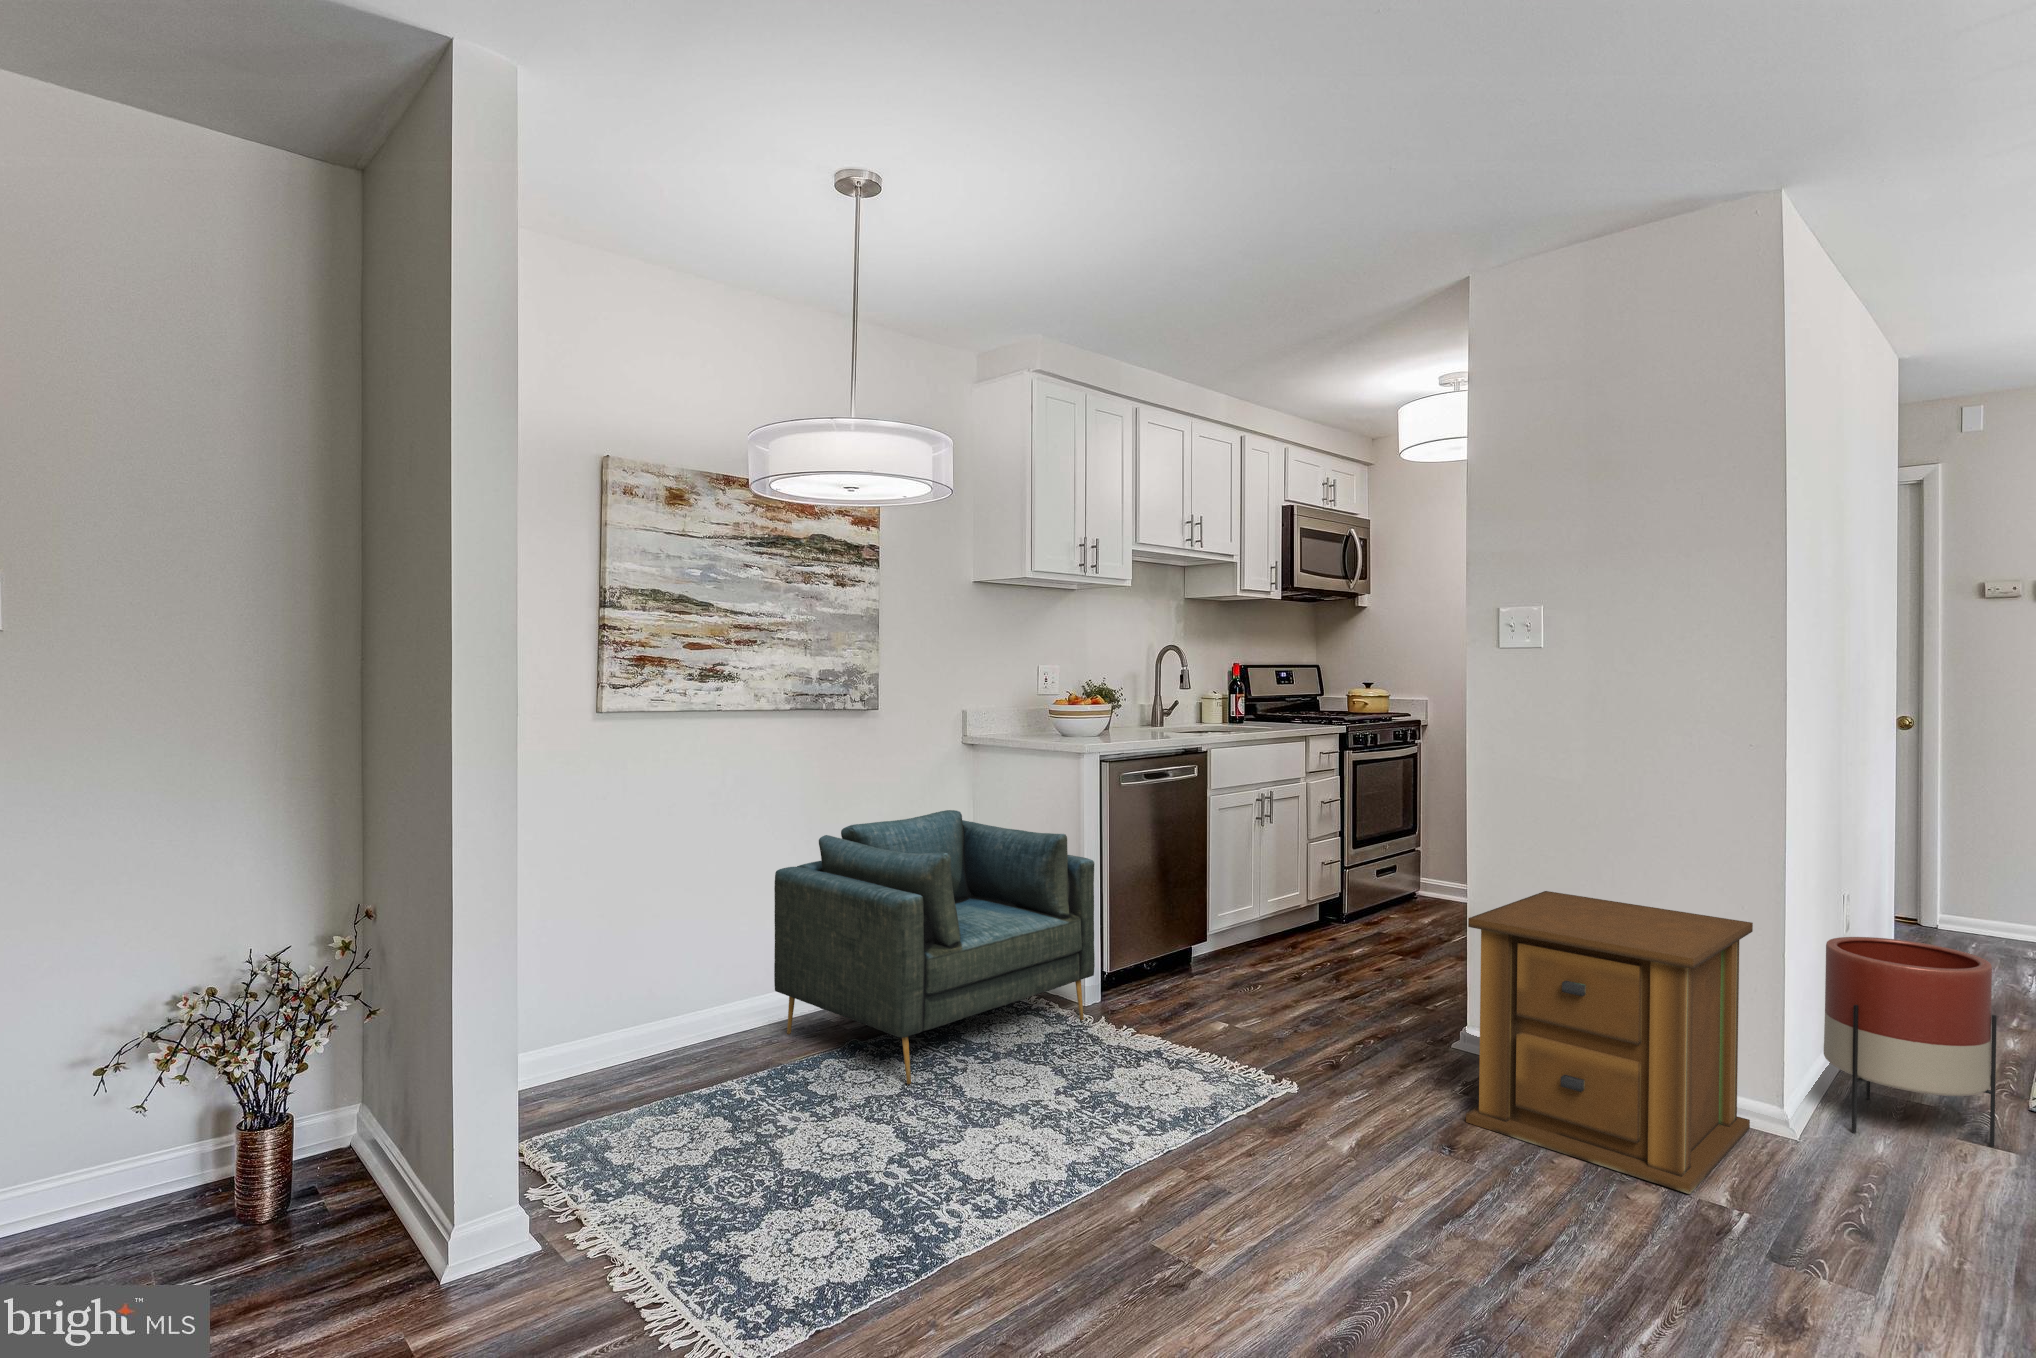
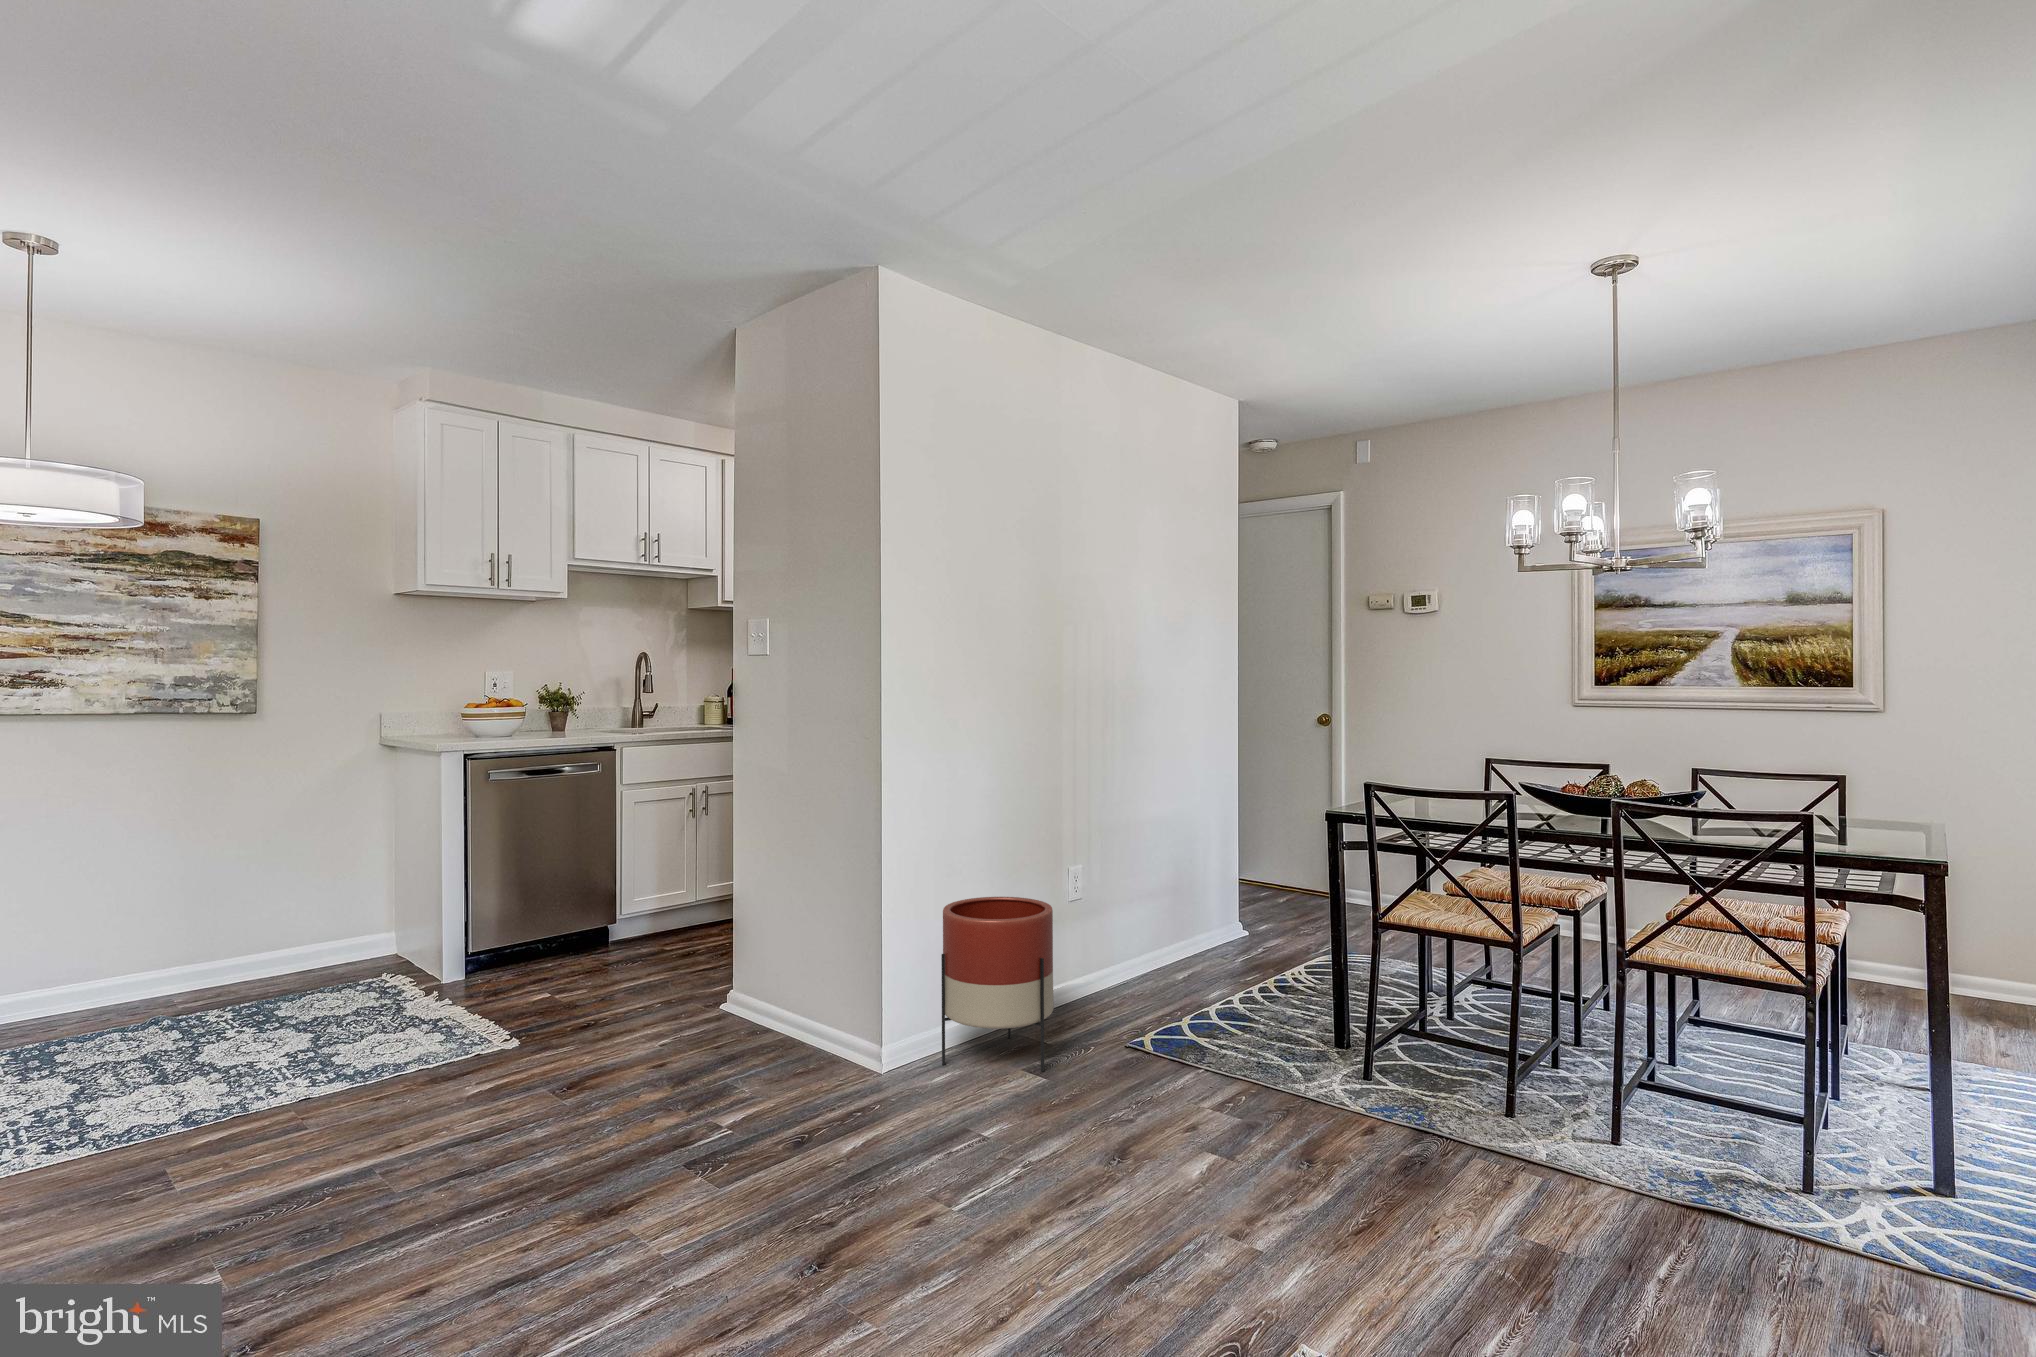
armchair: present [774,810,1095,1084] -> none [80,806,426,1055]
side table: present [1466,891,1753,1194] -> none [610,864,857,1118]

